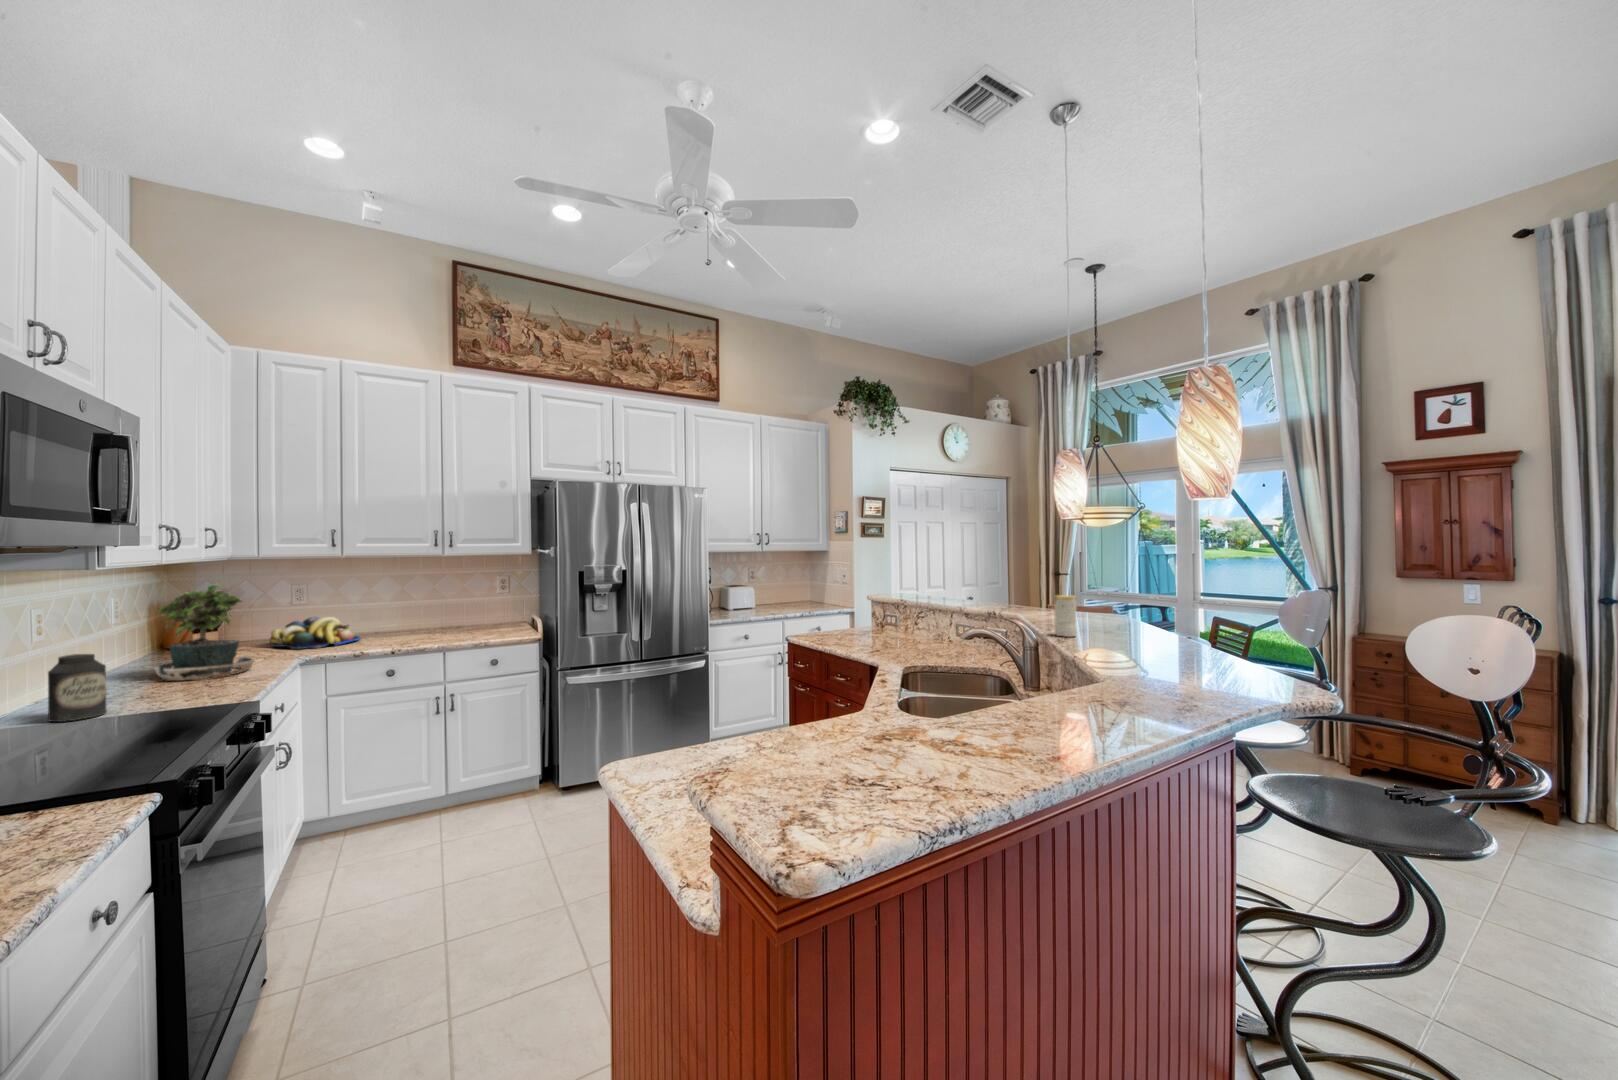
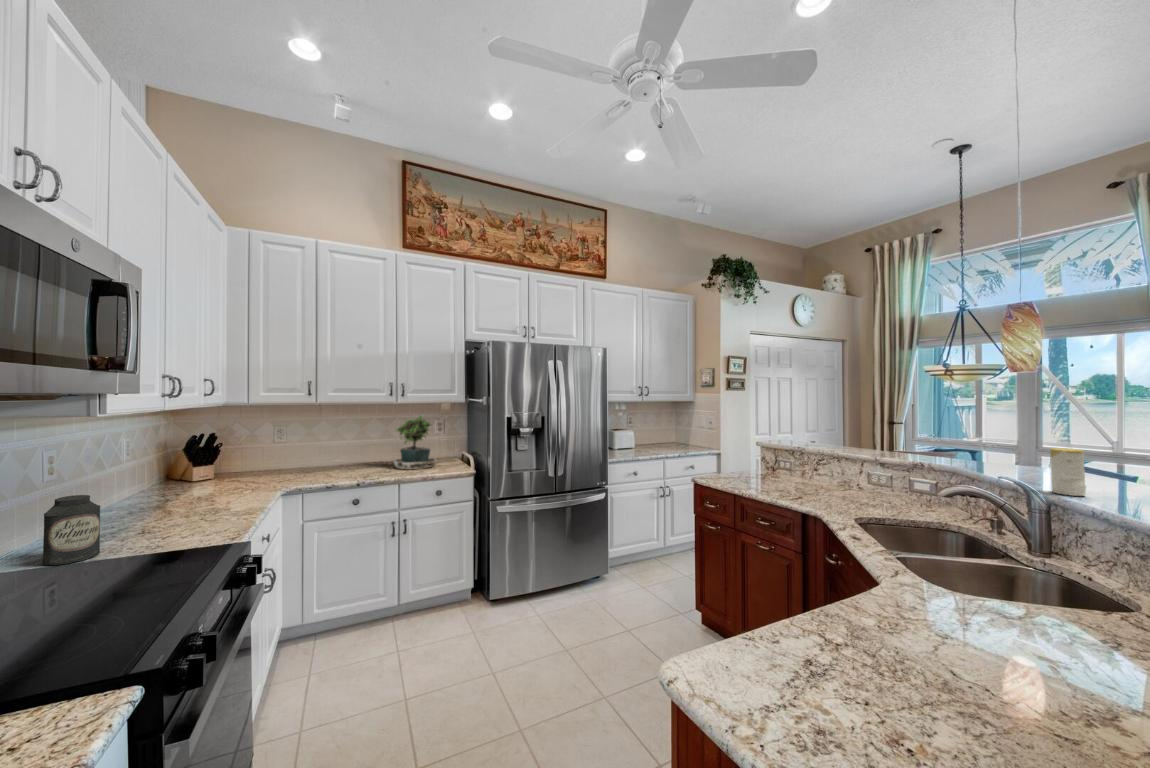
potted plant: present [155,584,254,681] -> present [394,416,437,470]
fruit bowl: present [269,617,360,649] -> none [259,453,331,482]

